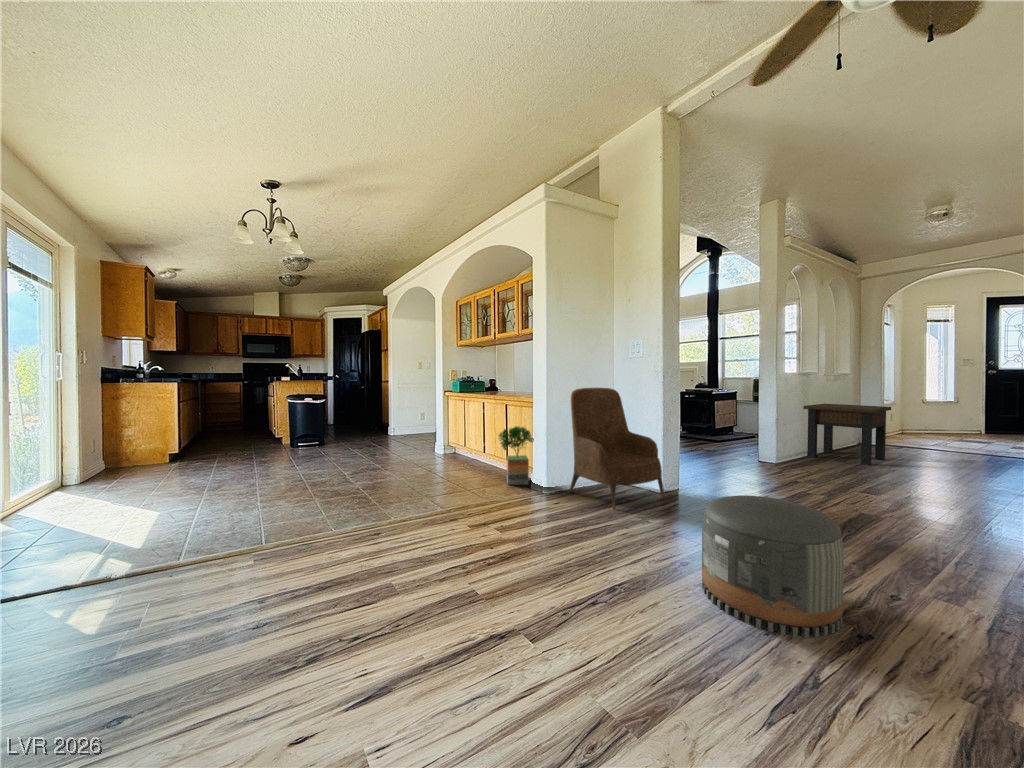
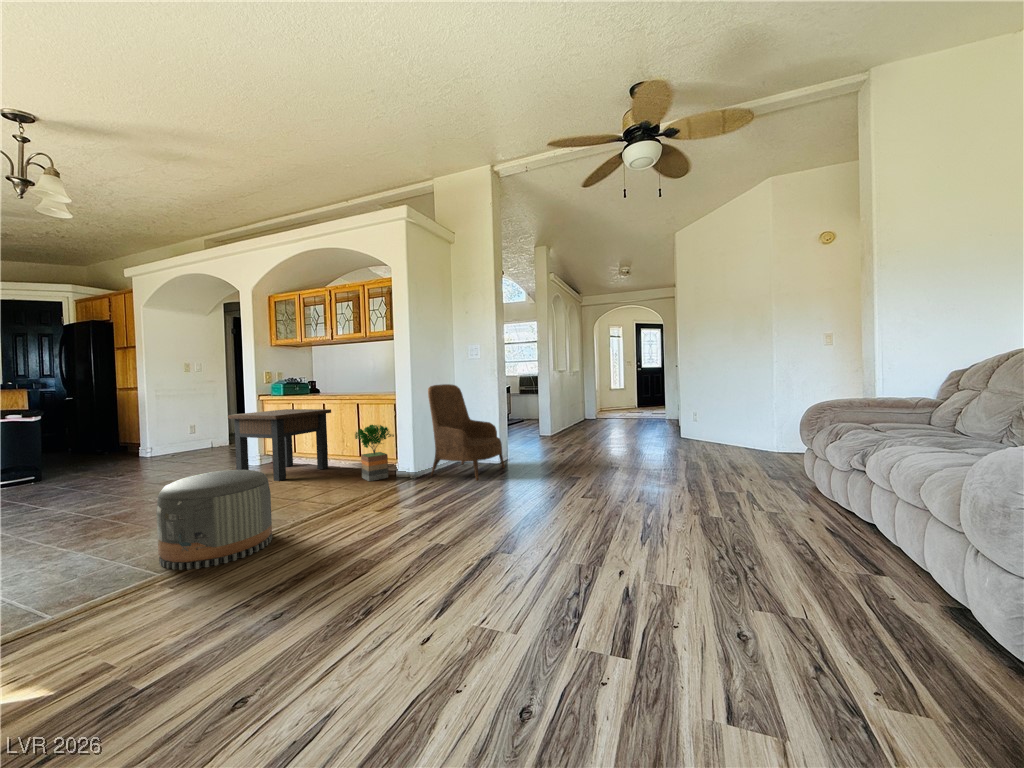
side table: present [804,404,891,465] -> present [228,409,331,481]
pouf: present [702,495,844,637] -> present [156,470,272,570]

